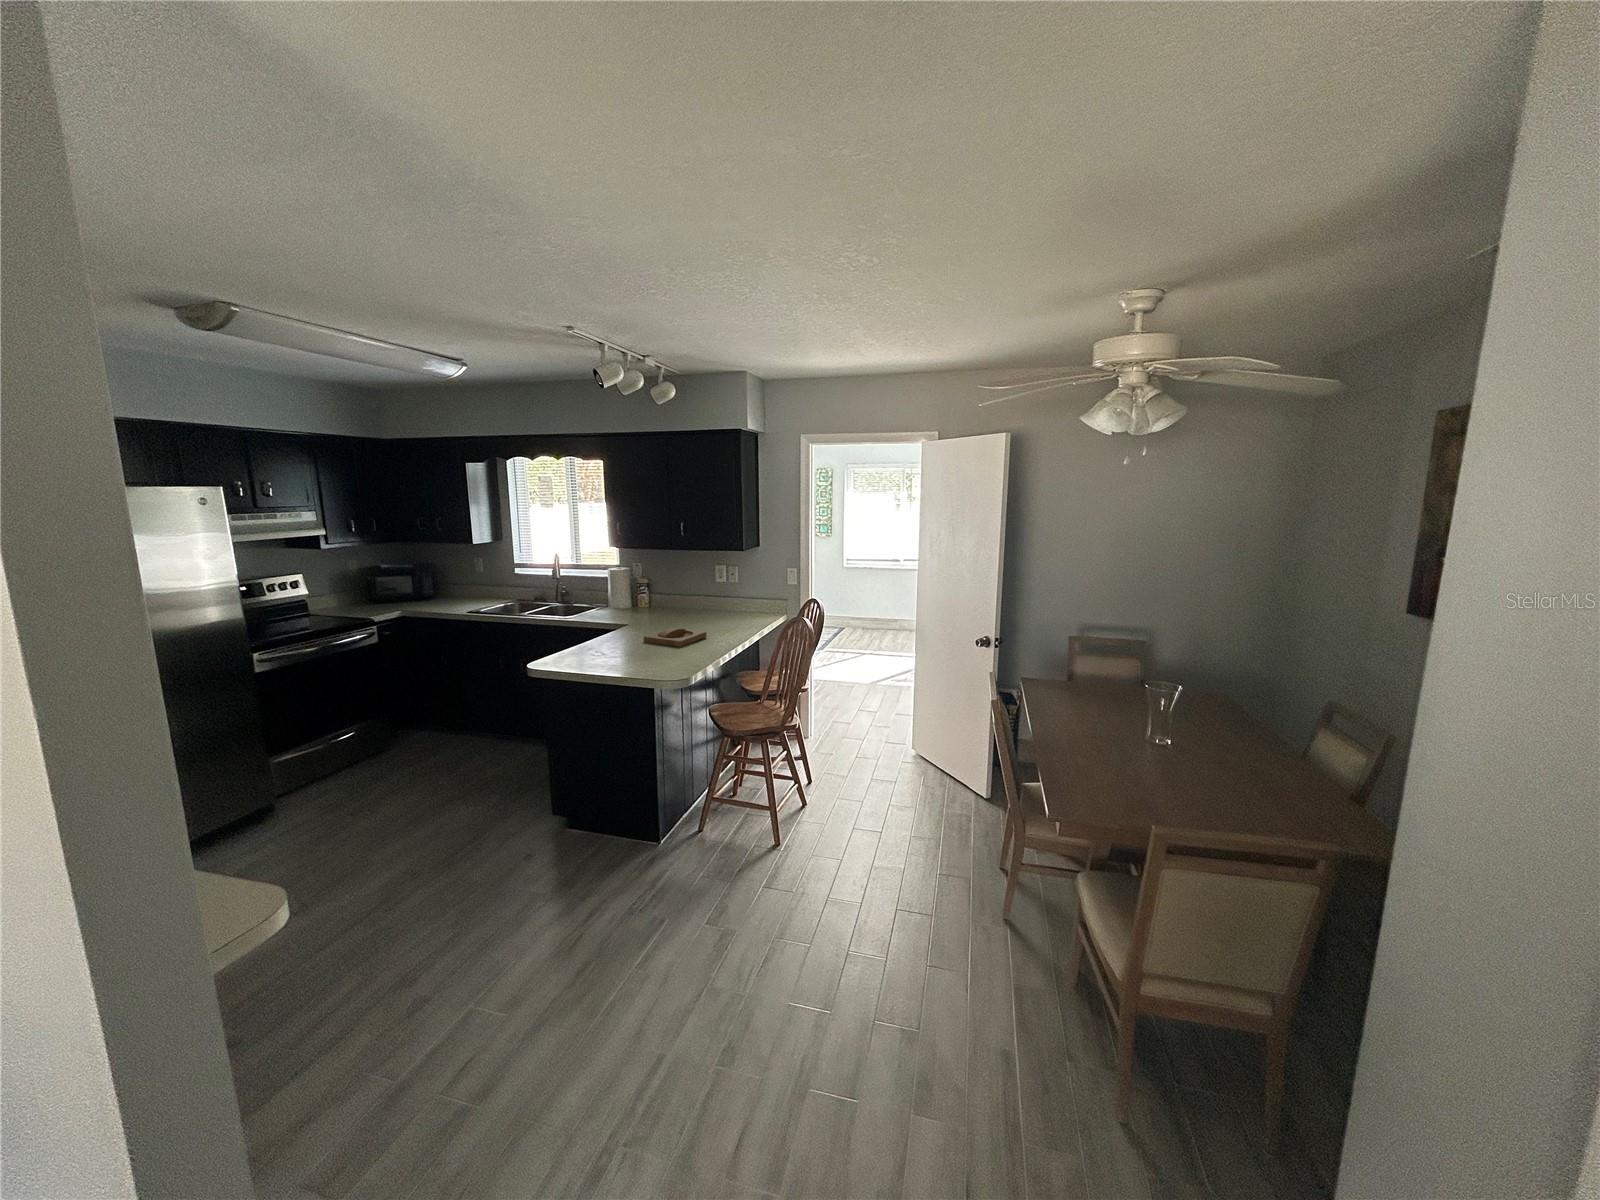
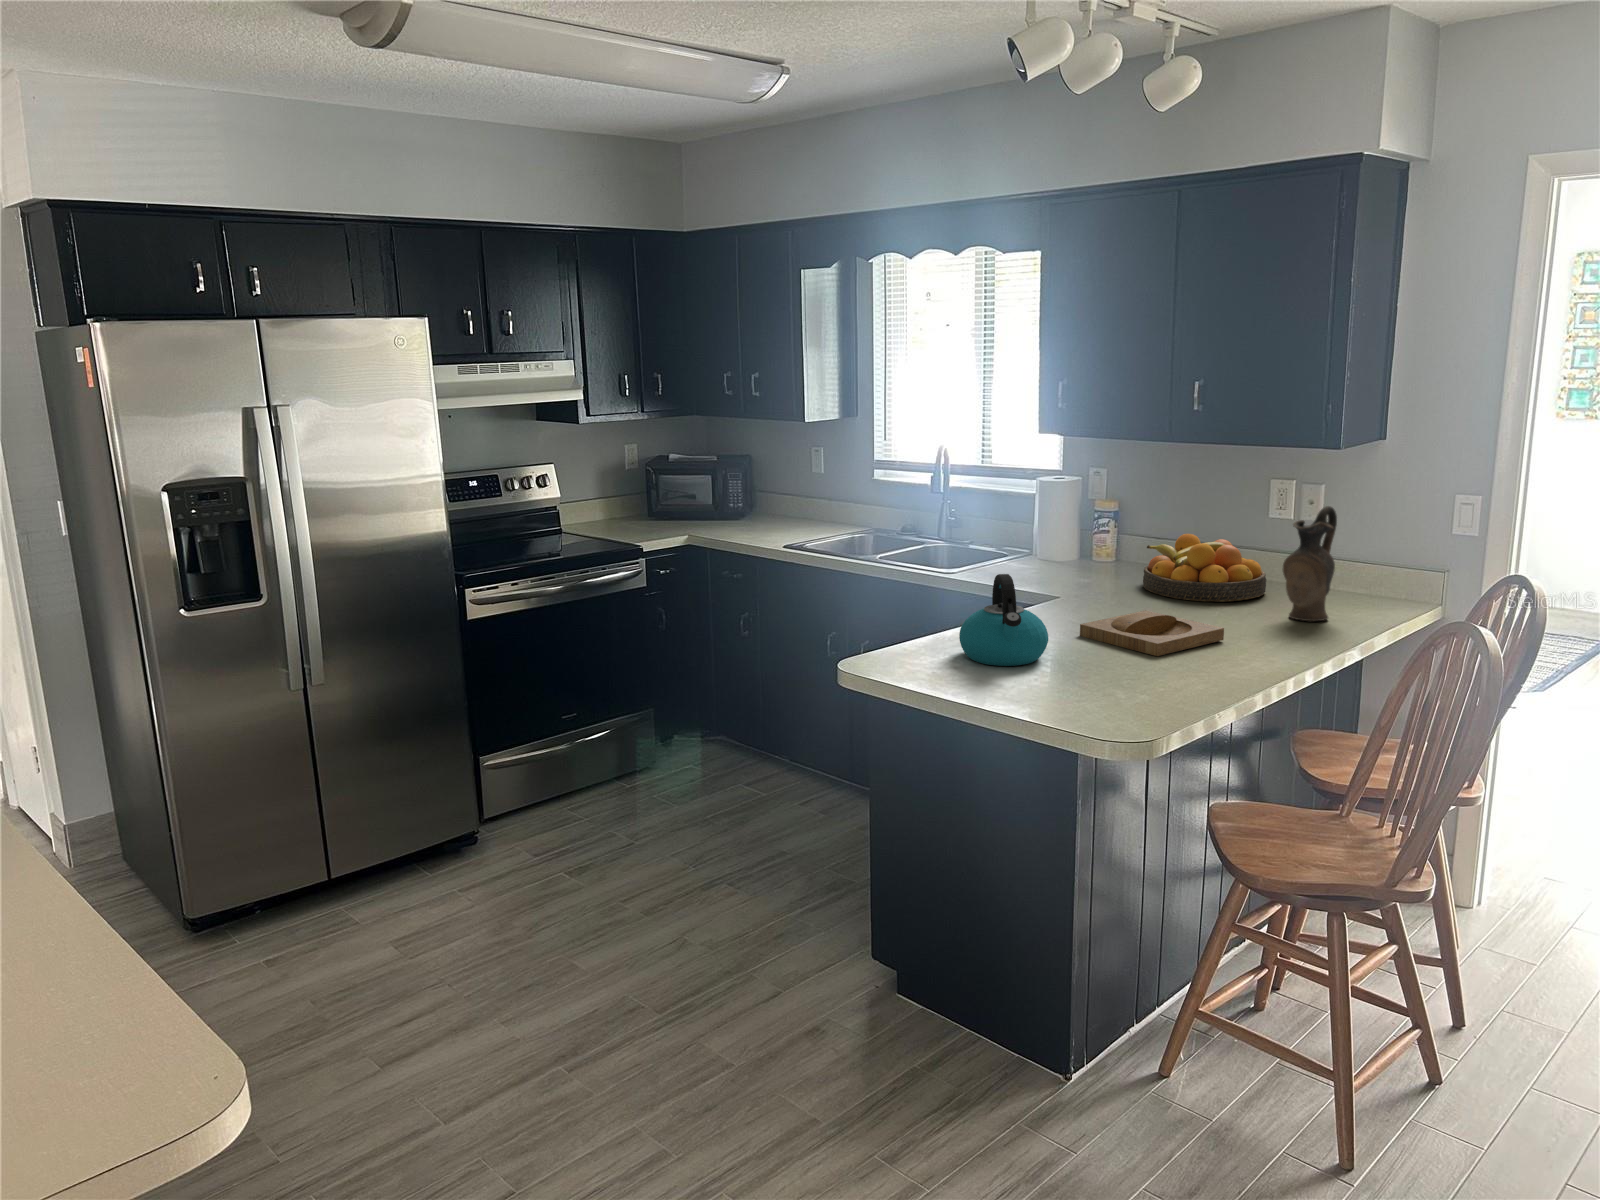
ceramic pitcher: none [726,577,746,626] -> present [1283,506,1337,621]
fruit bowl: none [666,592,719,622] -> present [1143,534,1266,602]
kettle: none [588,616,632,659] -> present [959,574,1048,666]

